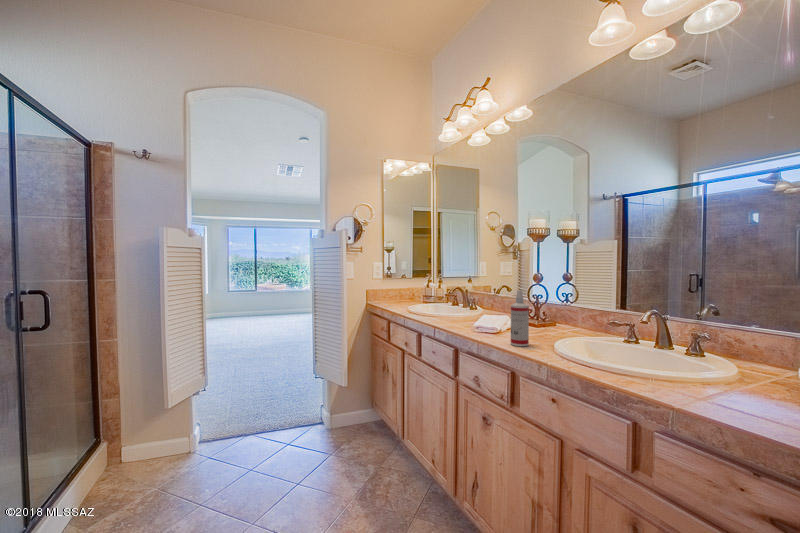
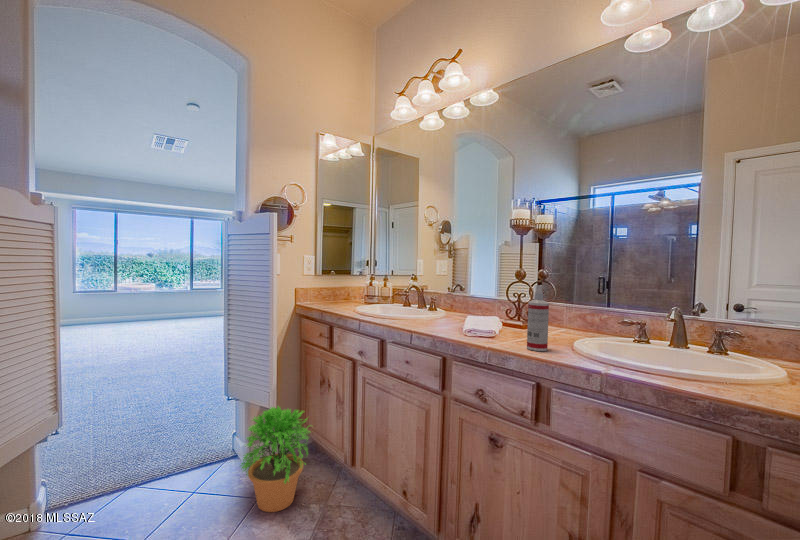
potted plant: none [315,383,374,464] -> present [241,406,310,512]

